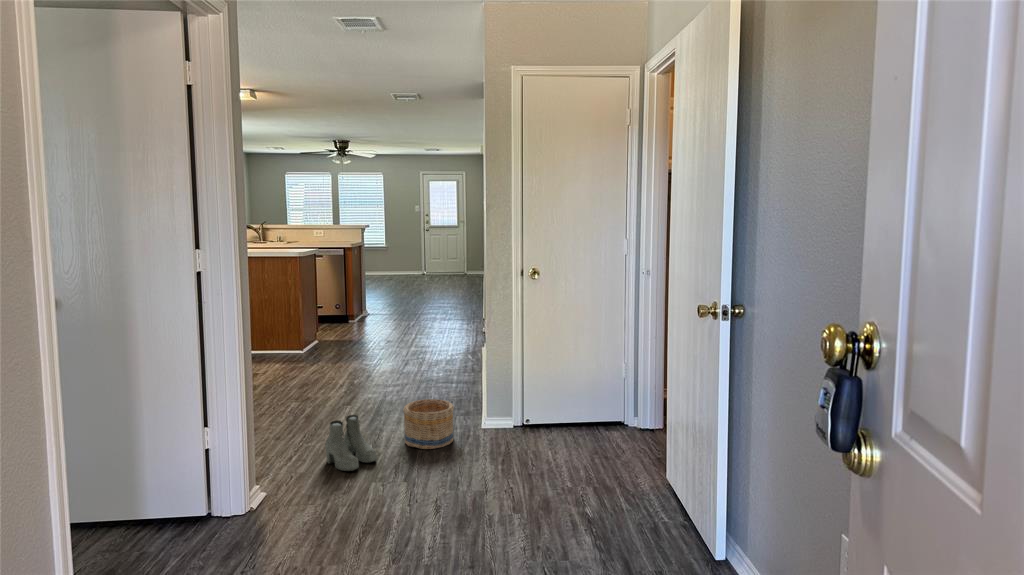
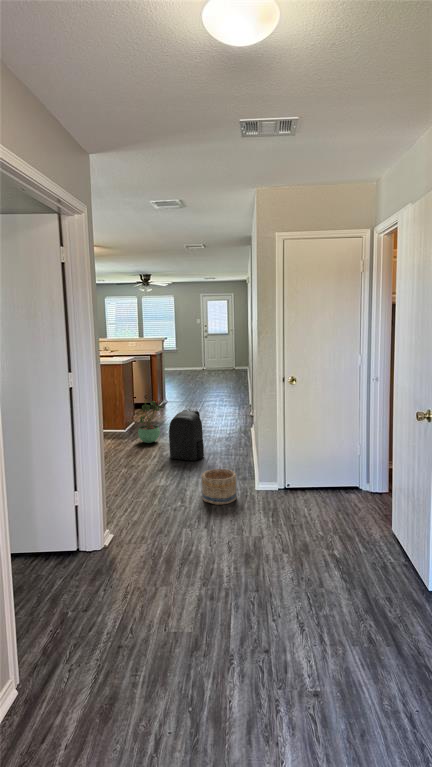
potted plant: none [320,308,355,368] -> present [138,401,162,443]
backpack: none [362,318,413,392] -> present [169,409,204,461]
boots: present [325,415,377,471] -> none [150,480,185,520]

